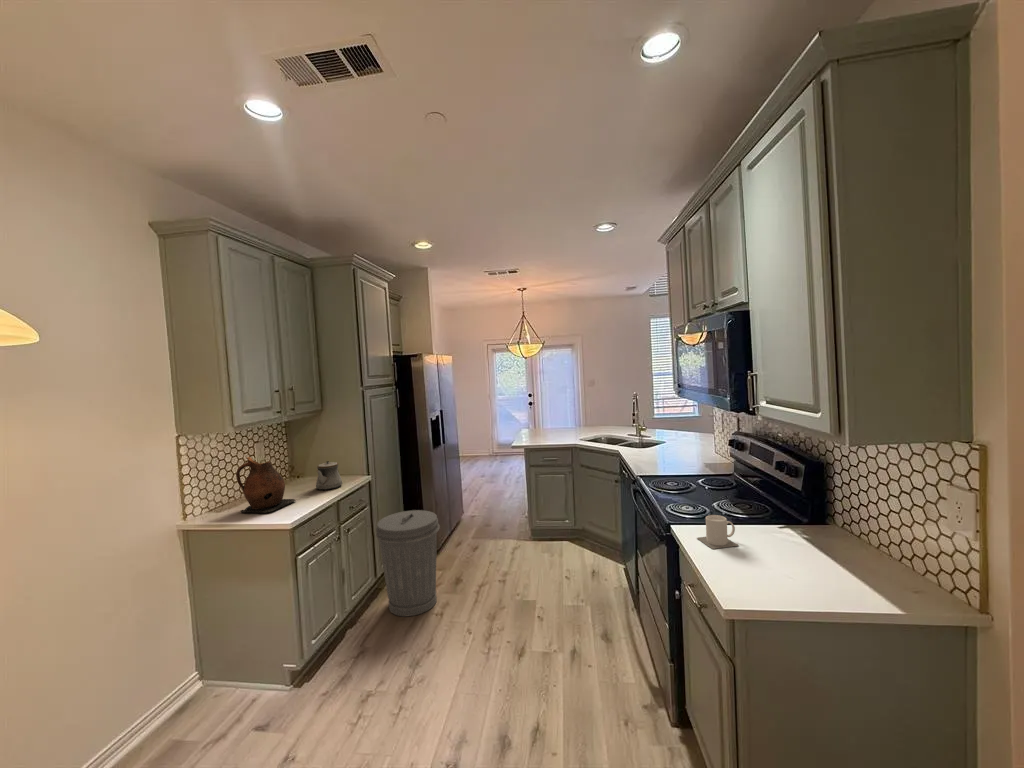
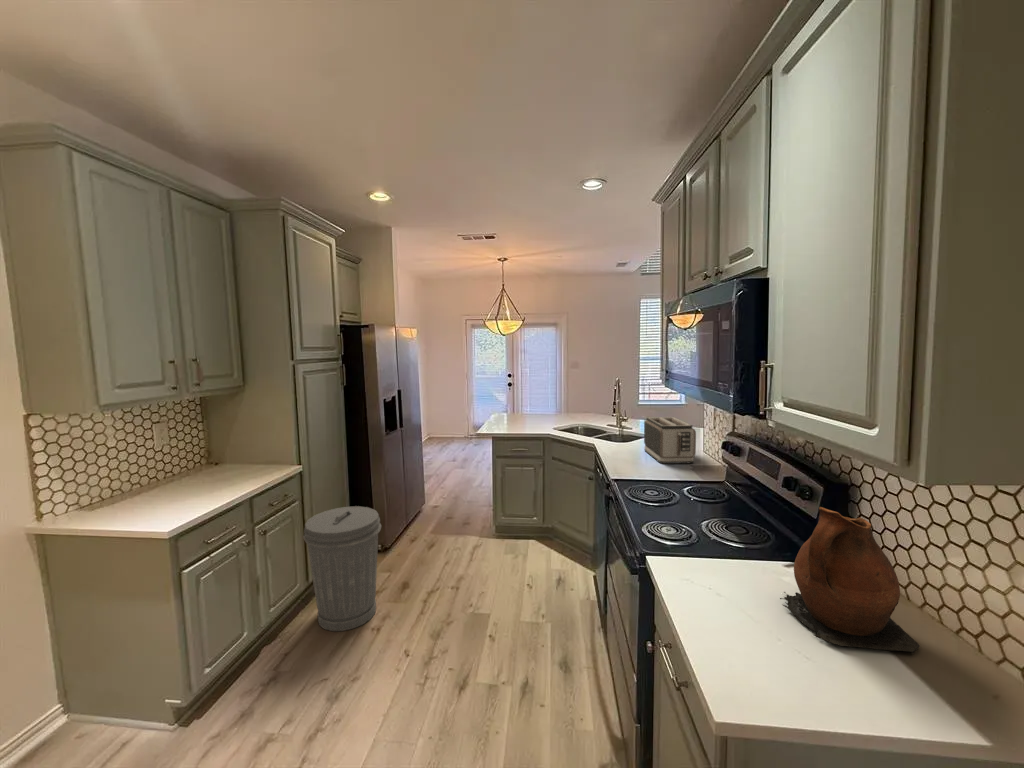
toaster: none [661,423,707,463] -> present [644,417,696,464]
ceramic pitcher: present [236,457,296,513] -> present [780,507,920,654]
teapot: present [316,461,342,490] -> none [225,448,262,483]
mug: present [697,515,738,549] -> none [678,550,735,599]

